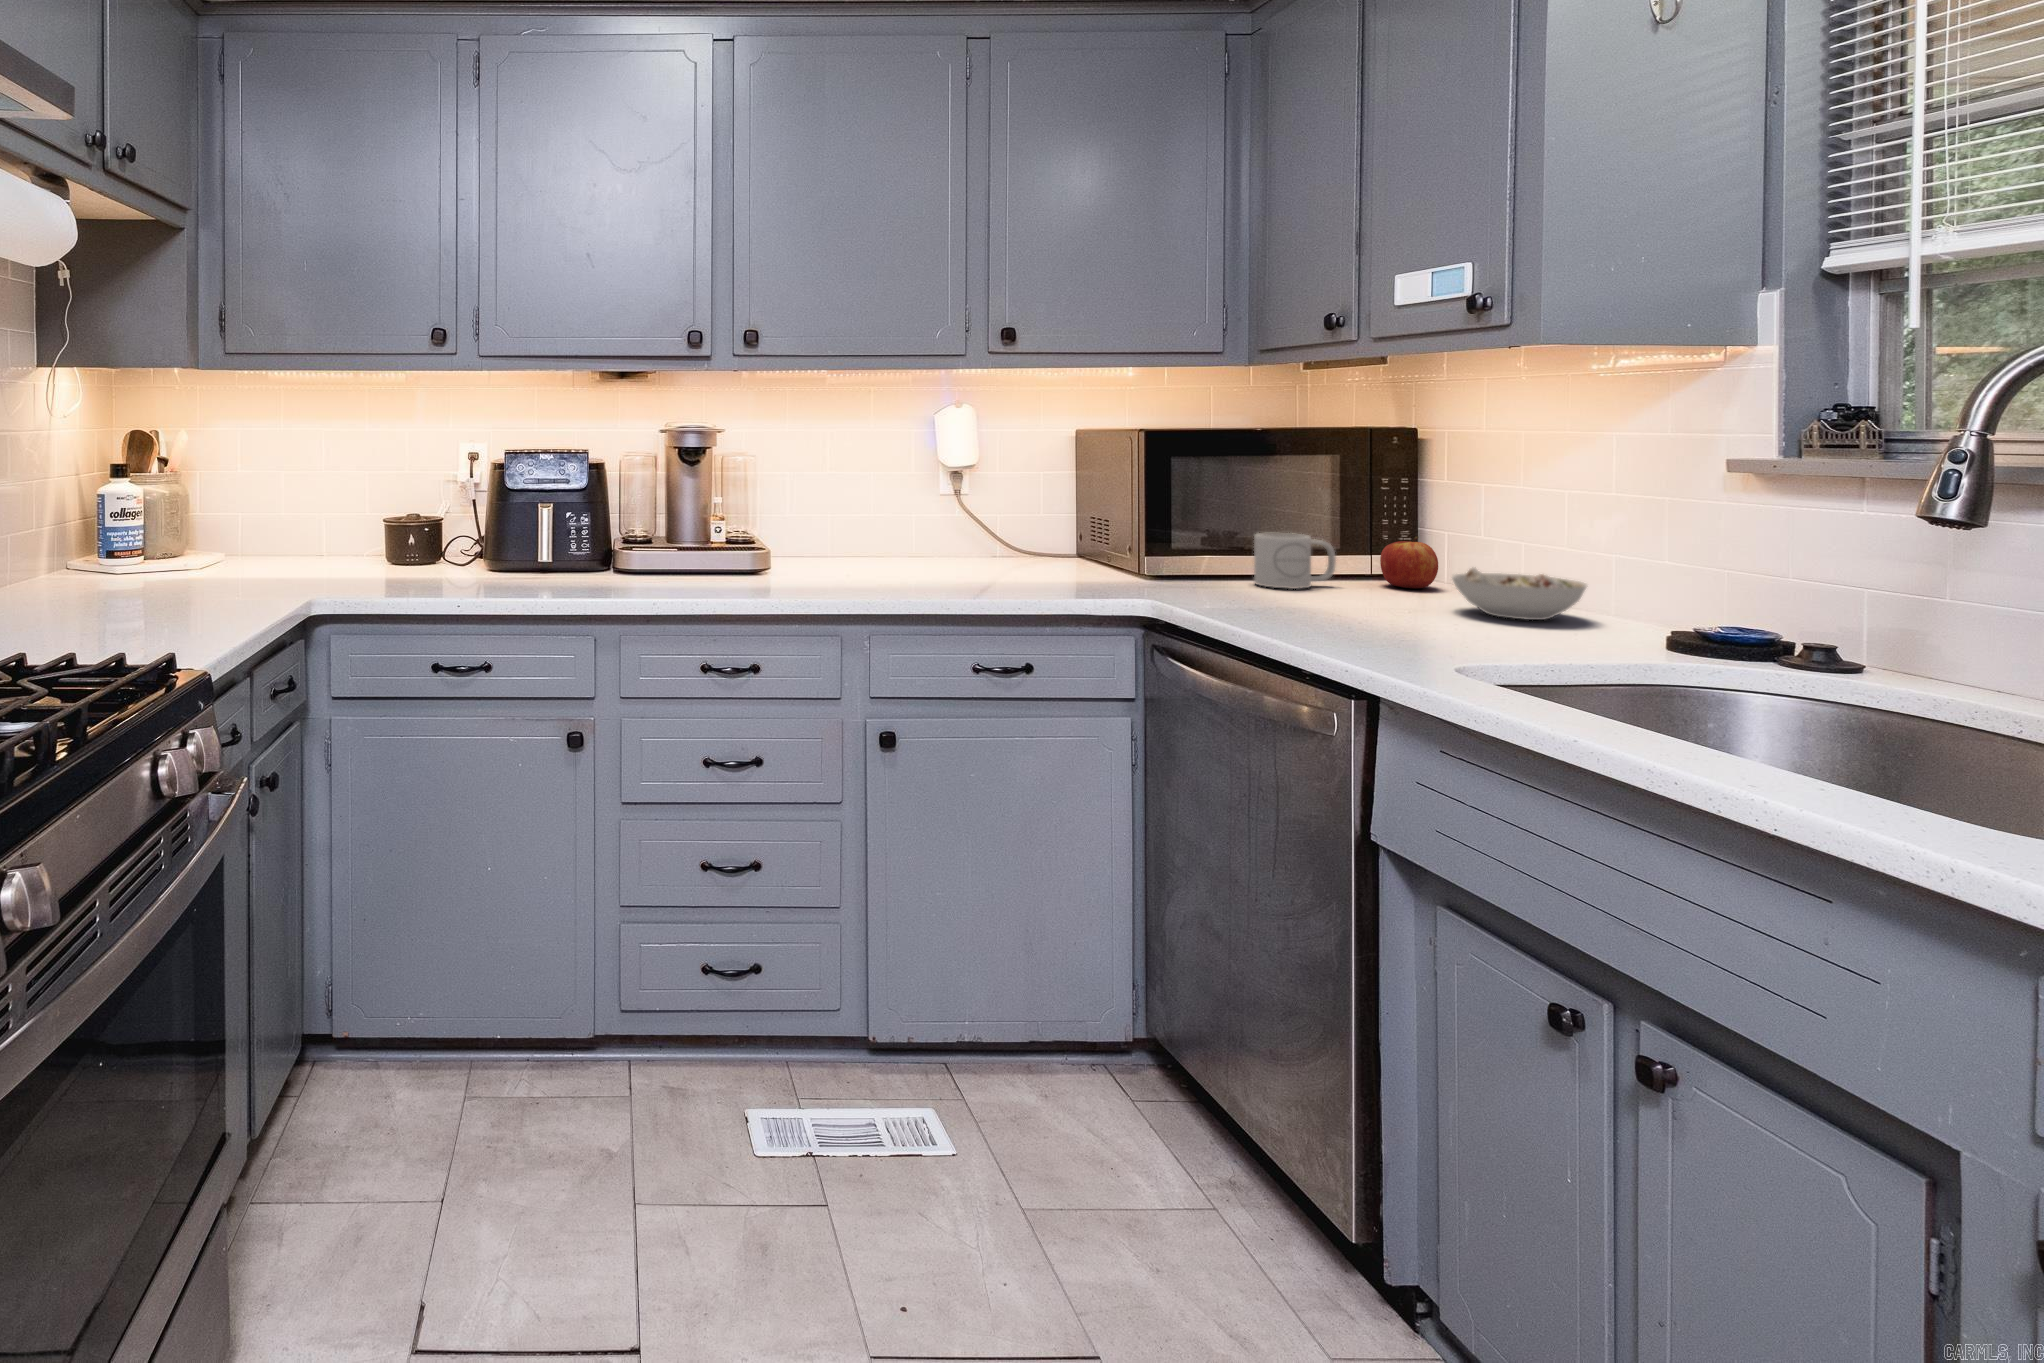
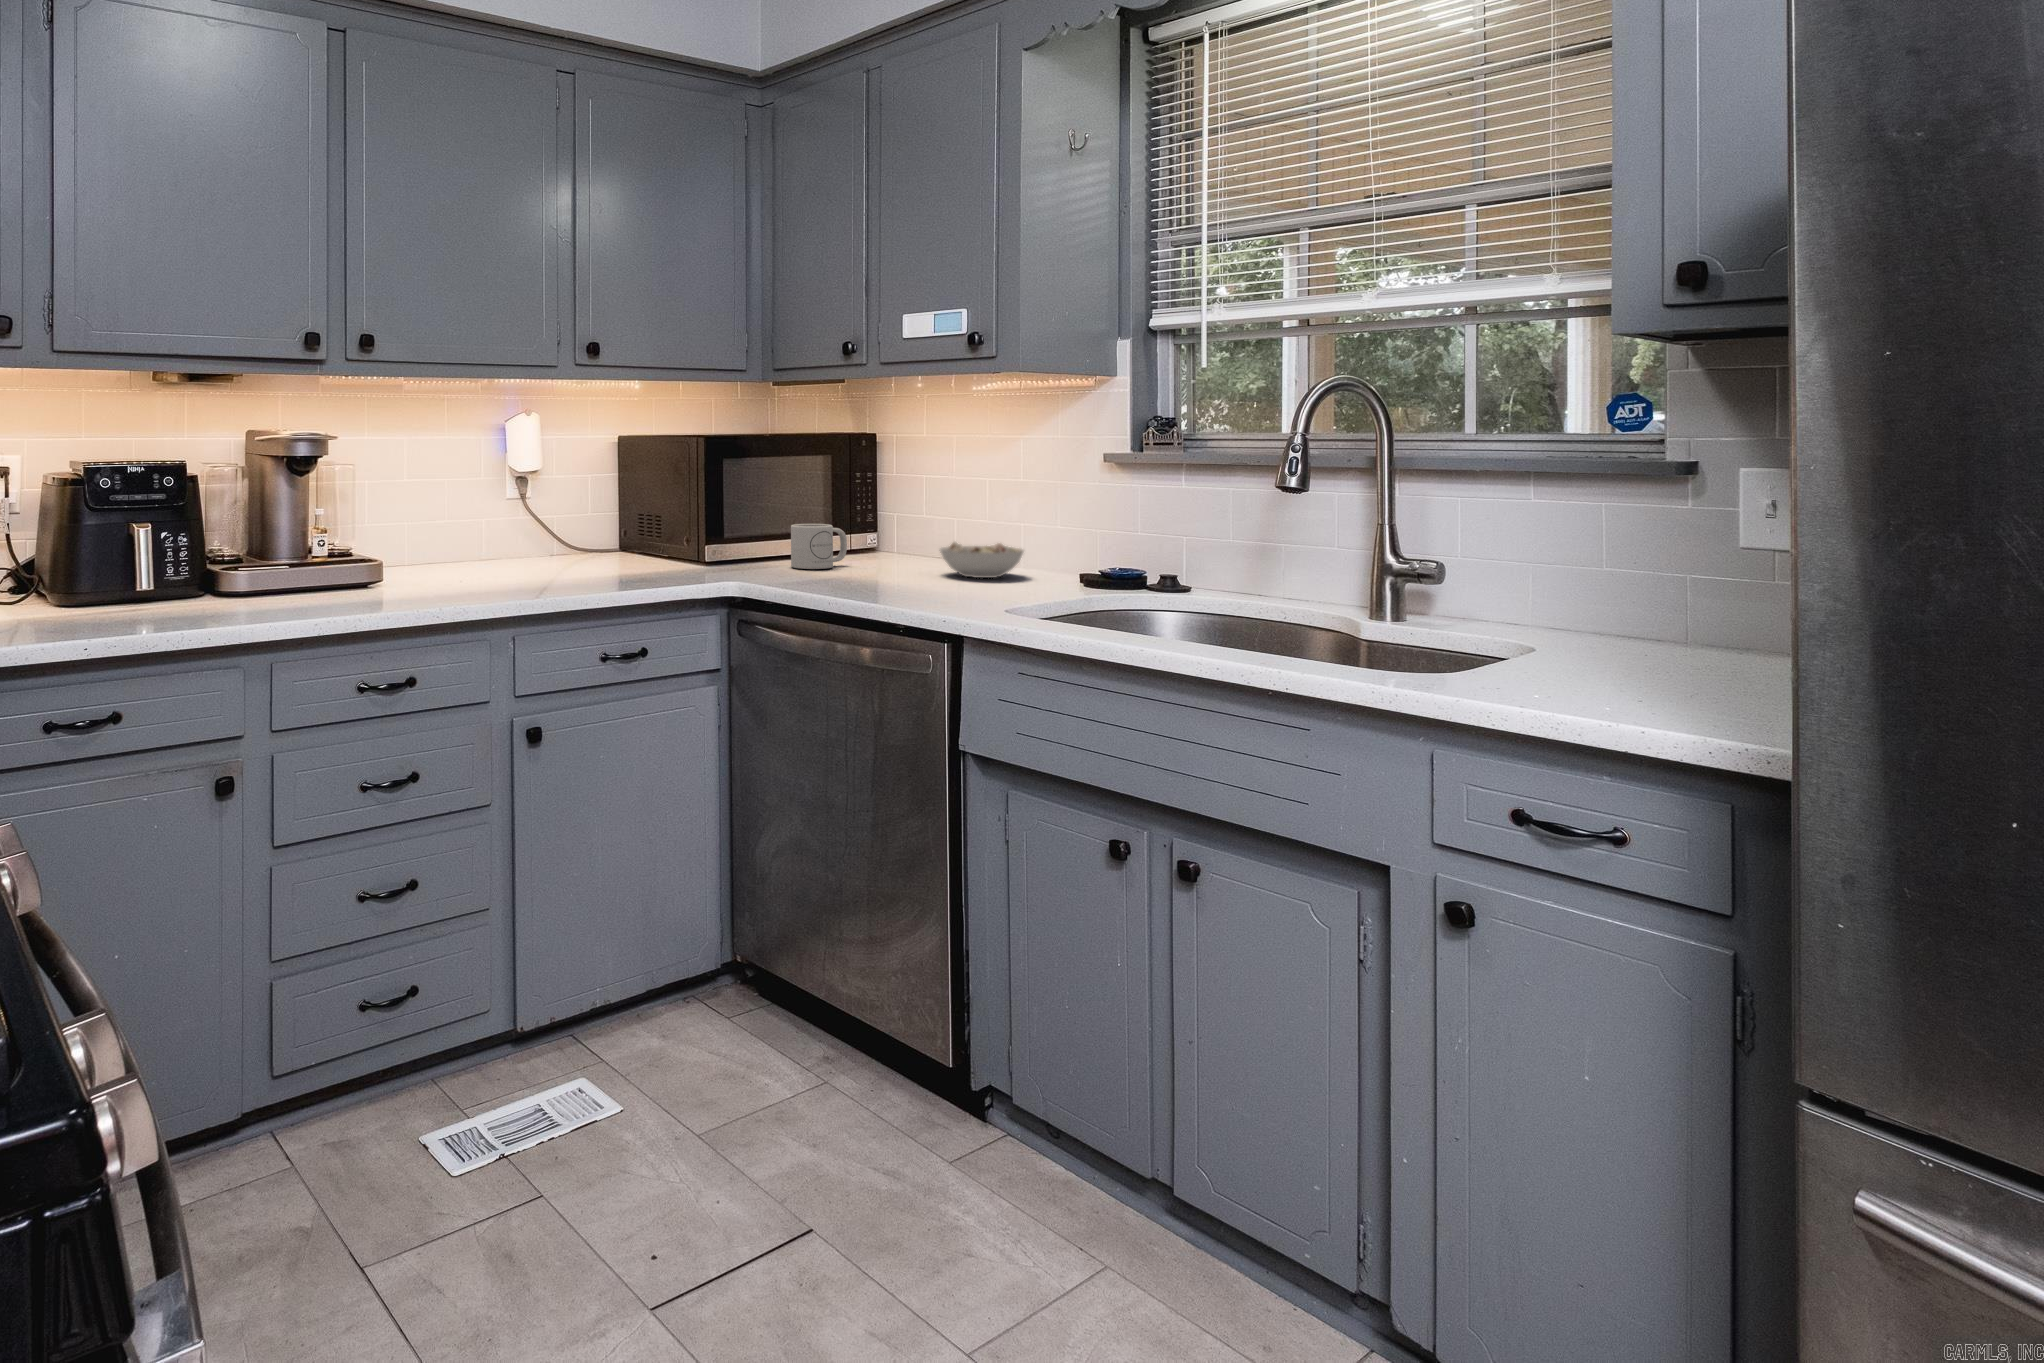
apple: present [1380,537,1438,588] -> none [872,522,912,563]

